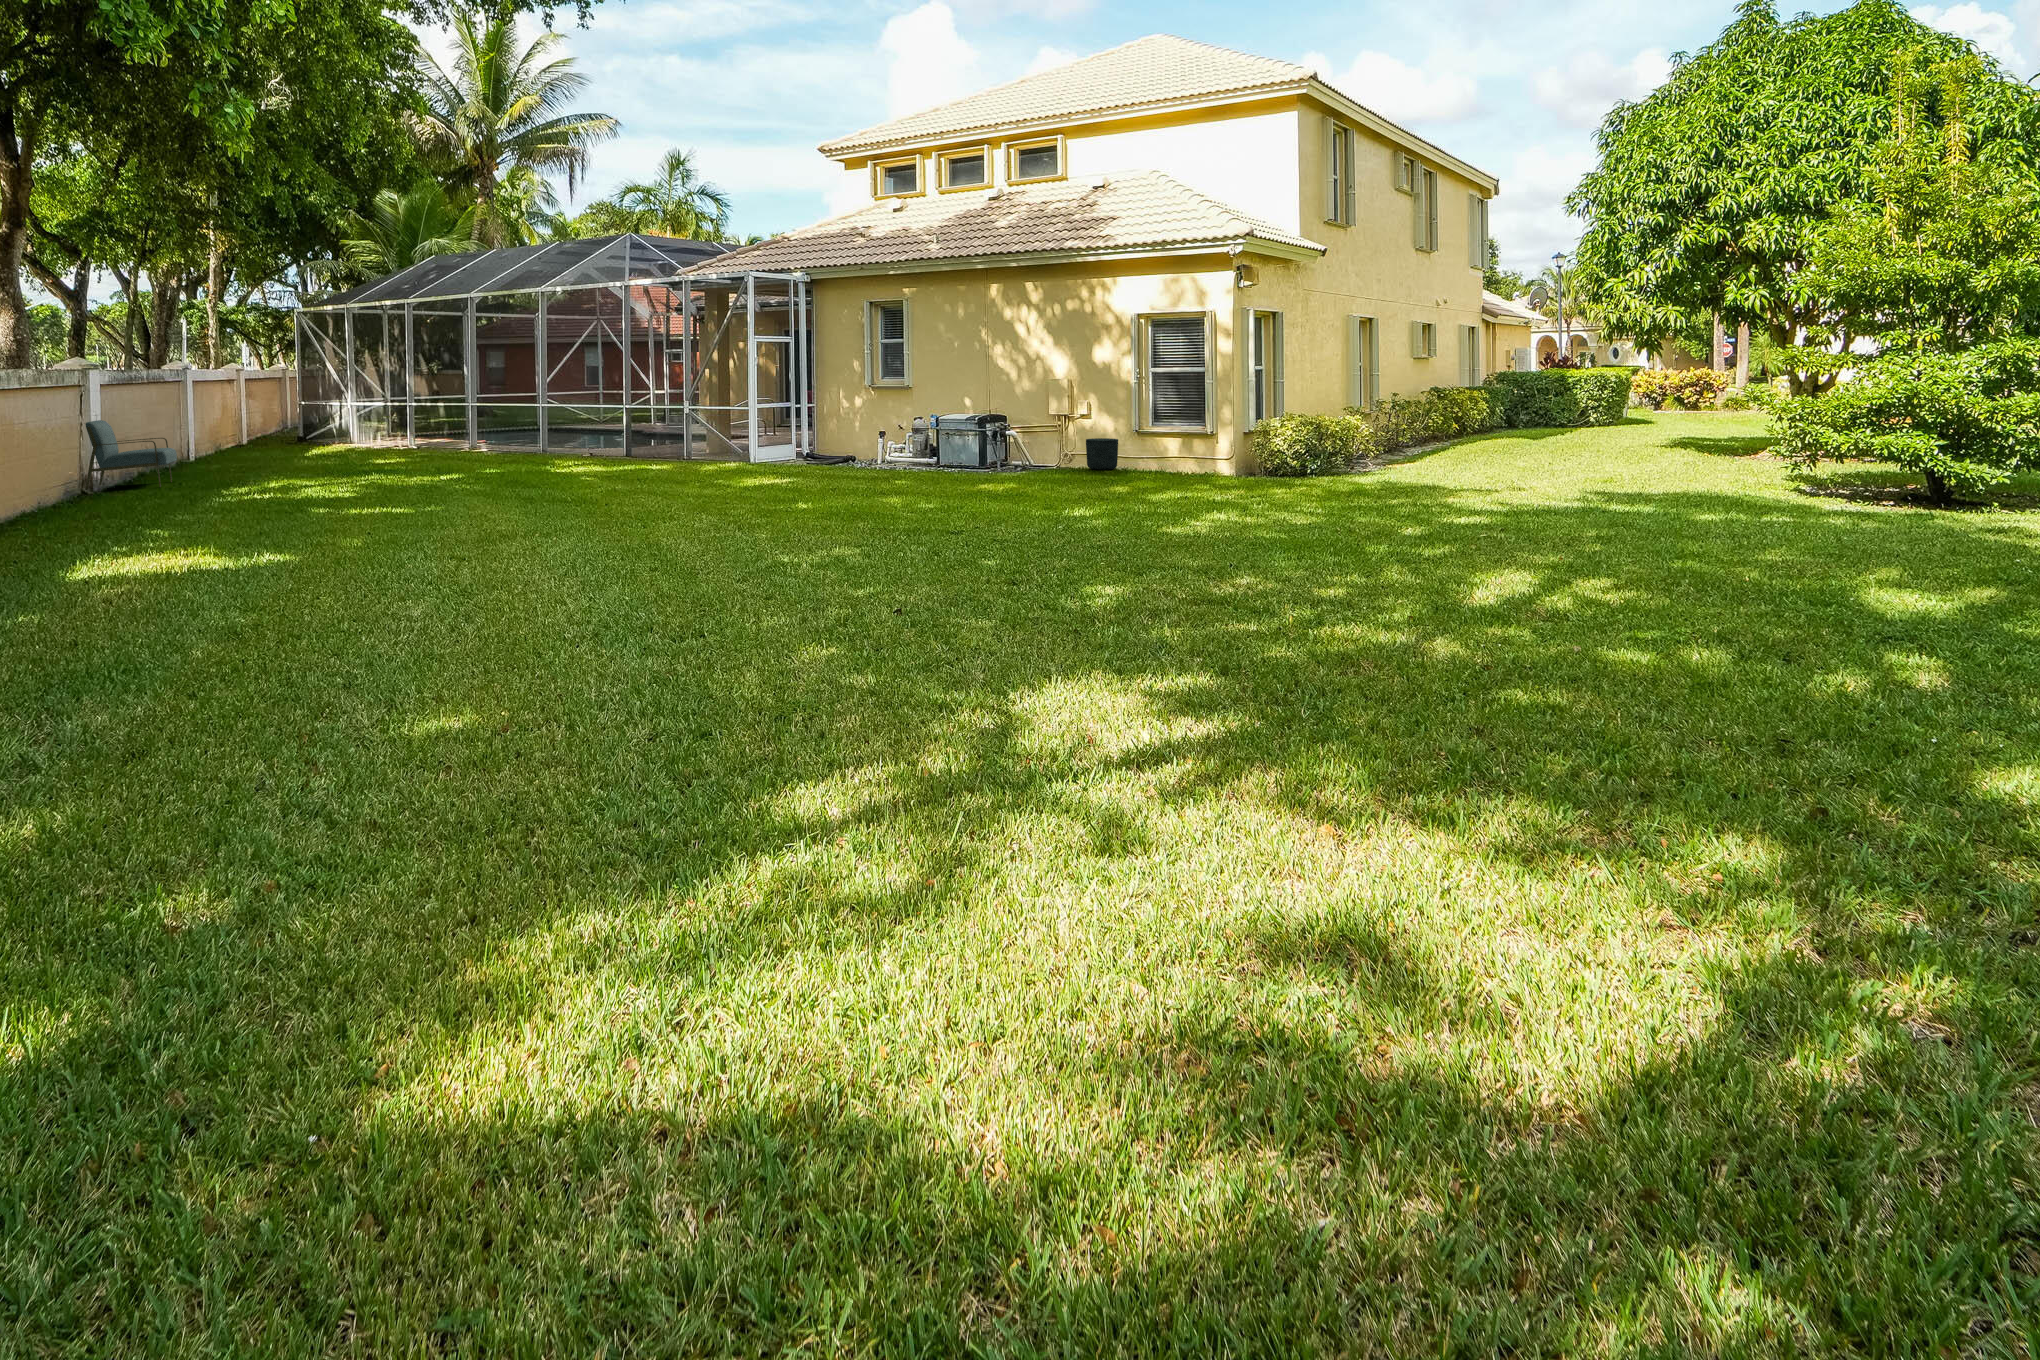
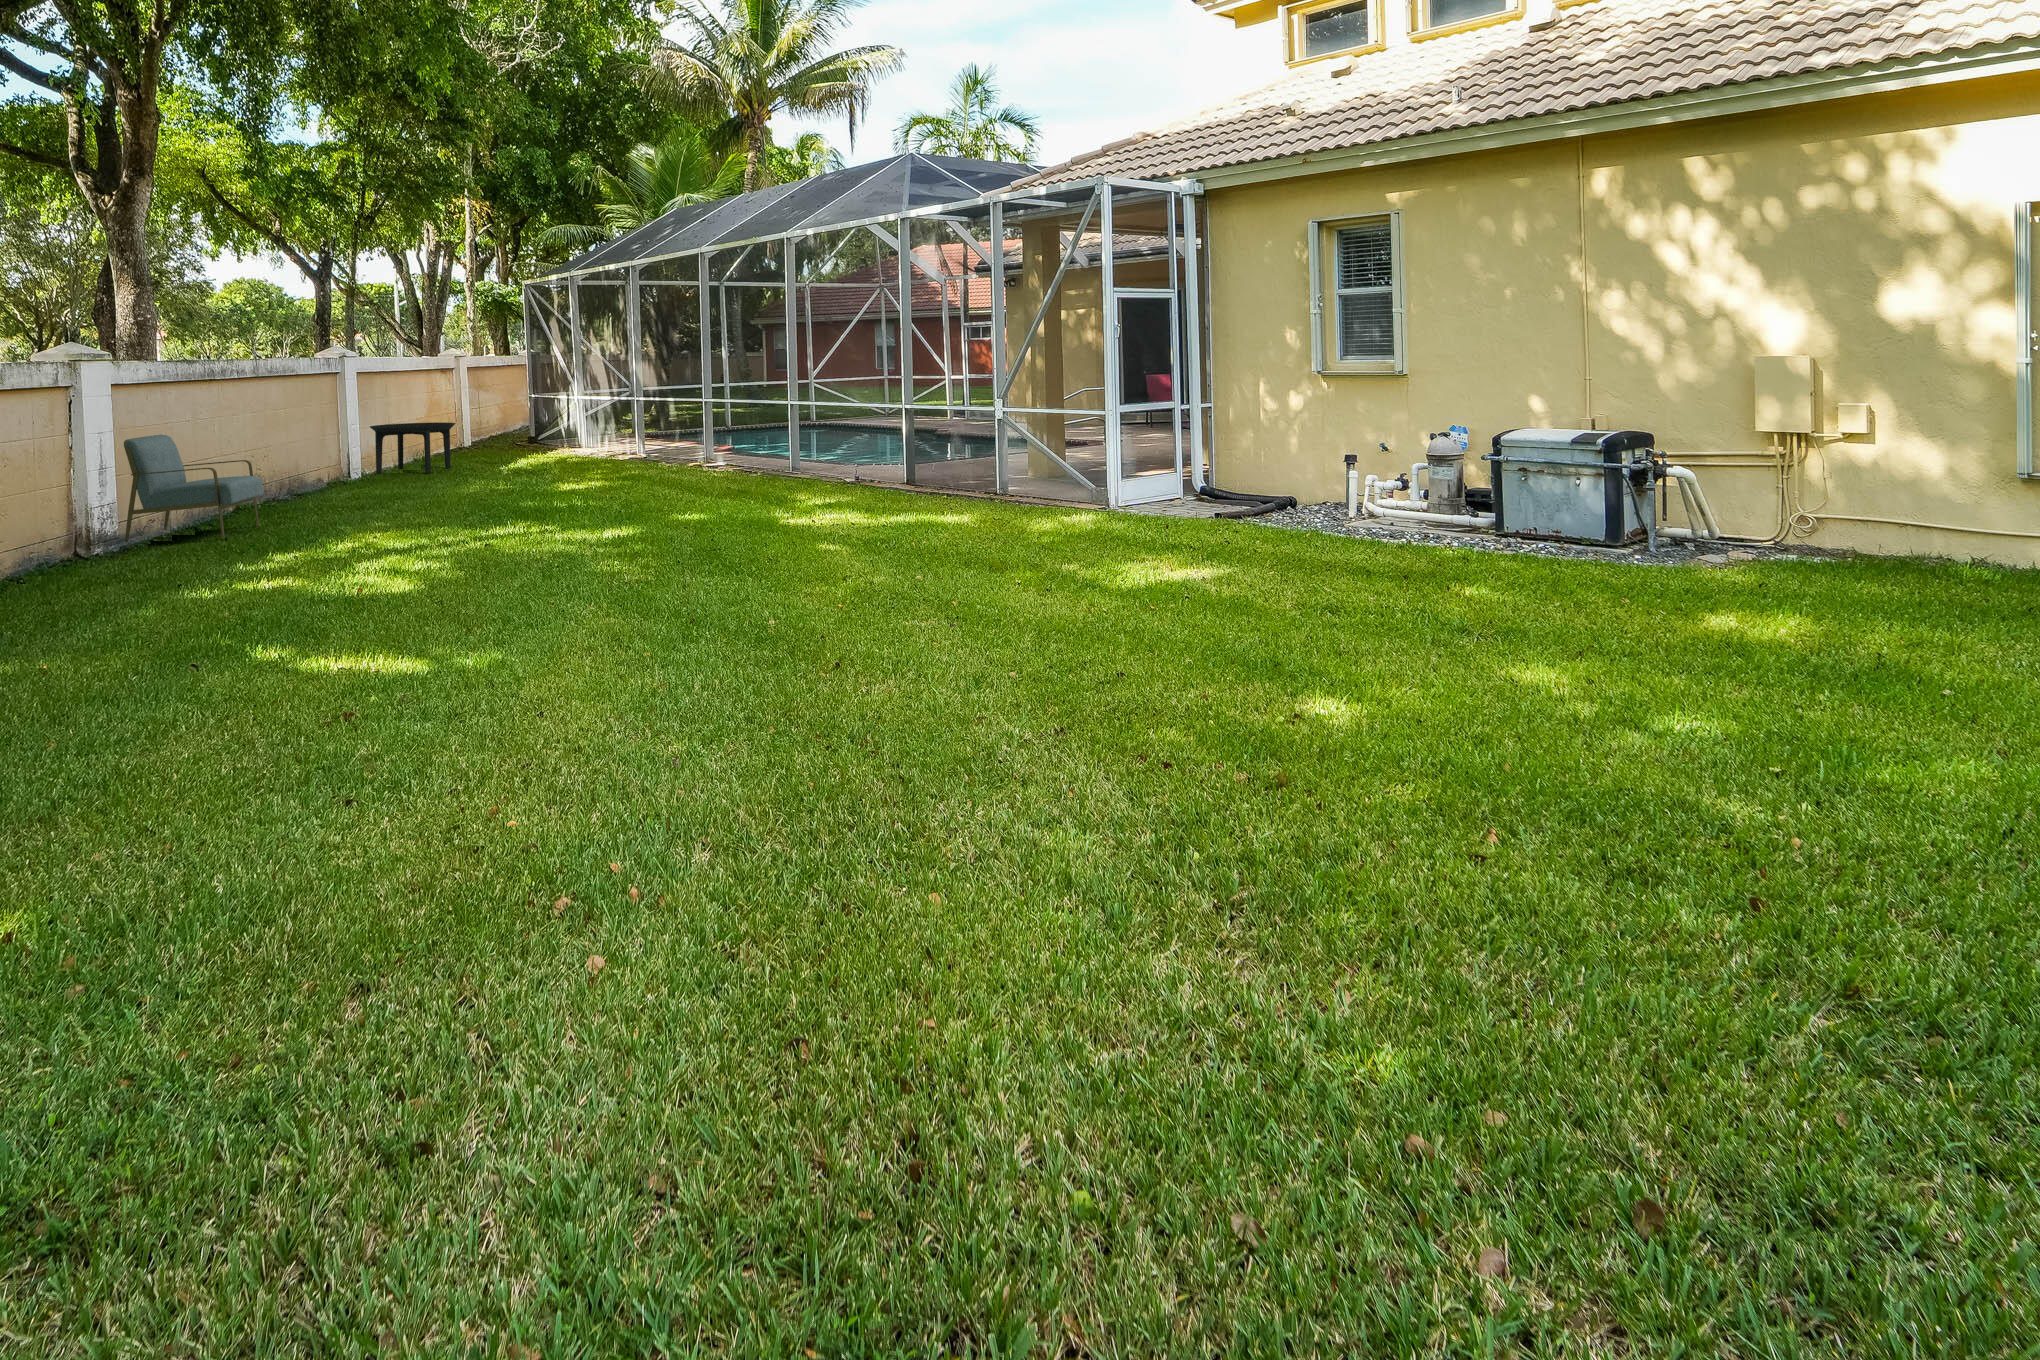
round table: none [195,420,268,458] -> present [370,422,455,474]
planter: present [1086,438,1118,470] -> none [1879,489,1977,564]

